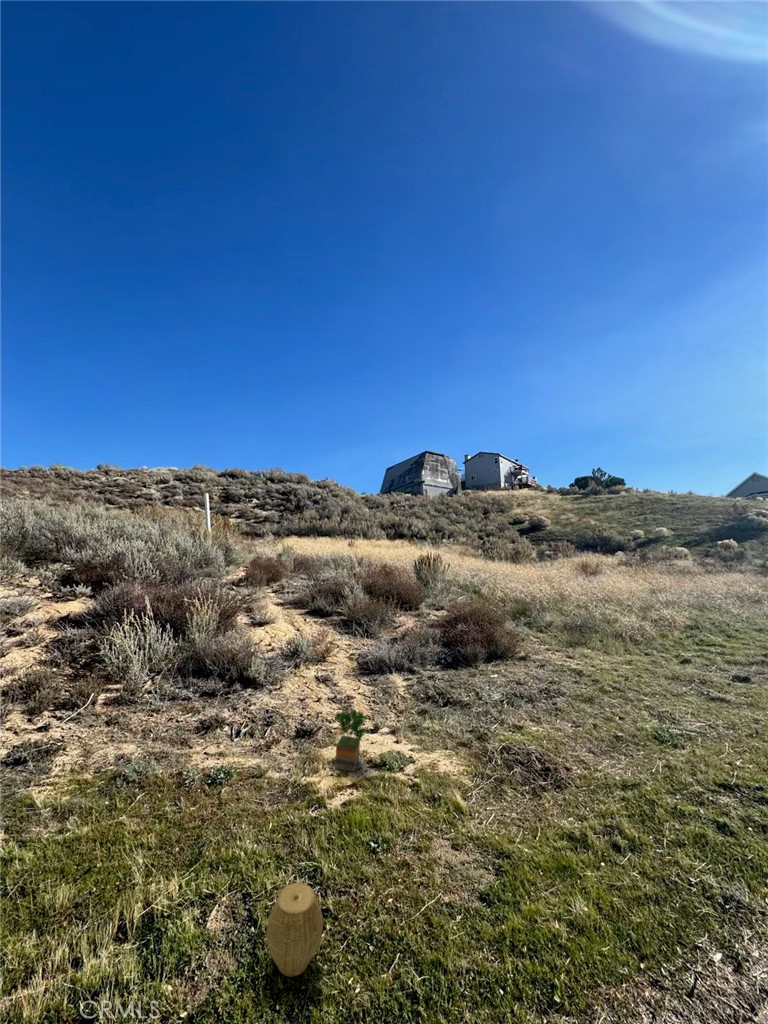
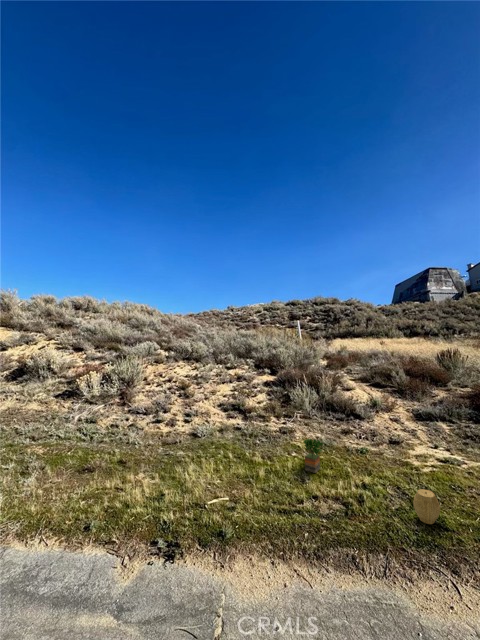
potted tree: present [335,710,367,771] -> present [304,439,323,473]

